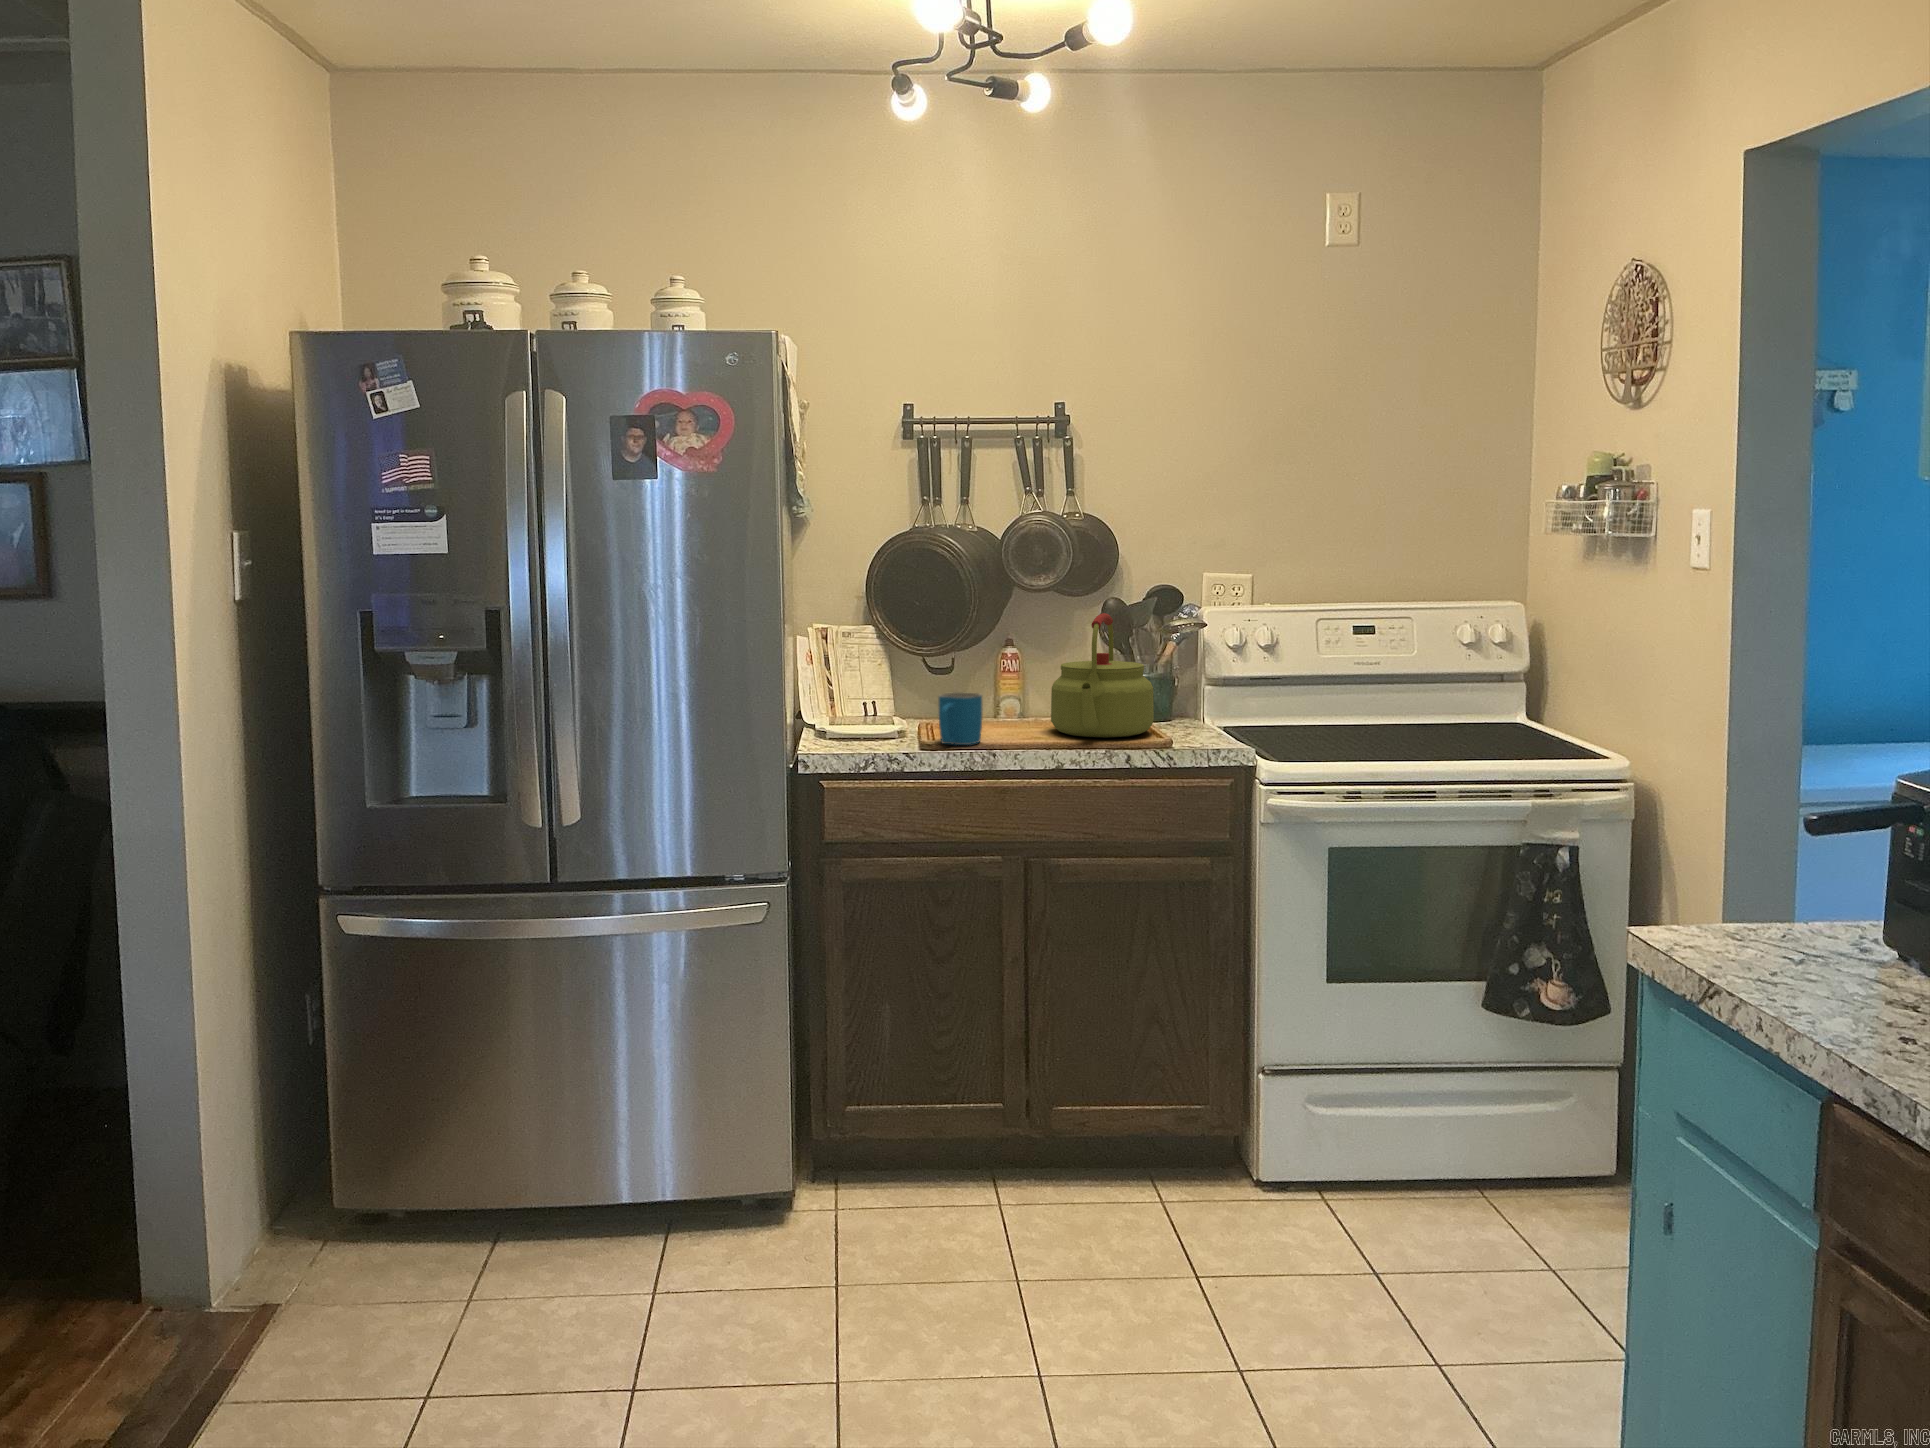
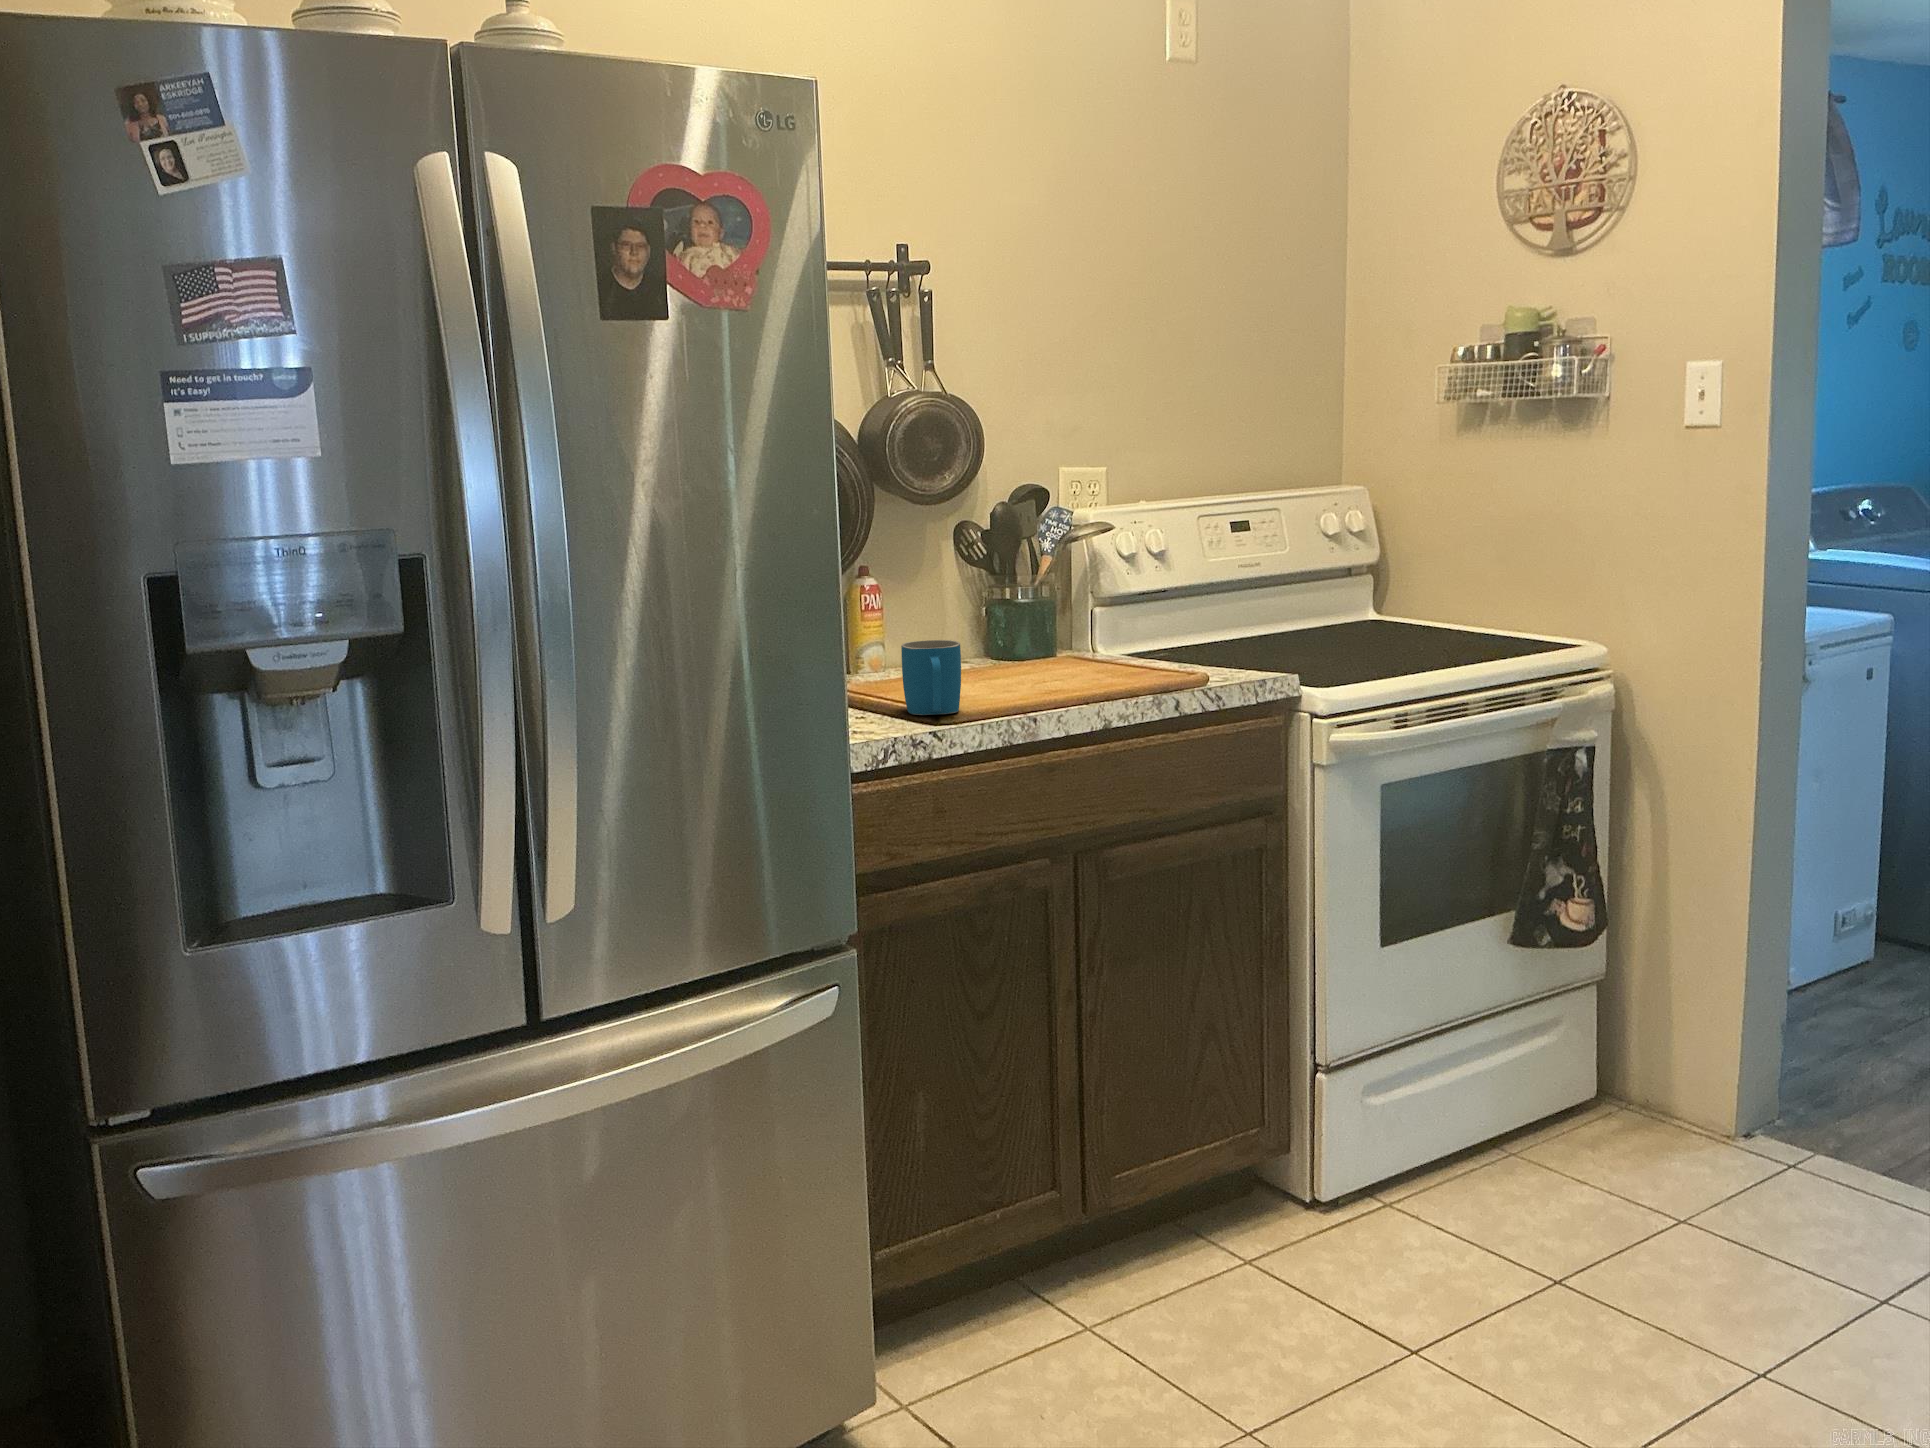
kettle: present [1051,613,1154,737] -> none [978,521,1112,685]

